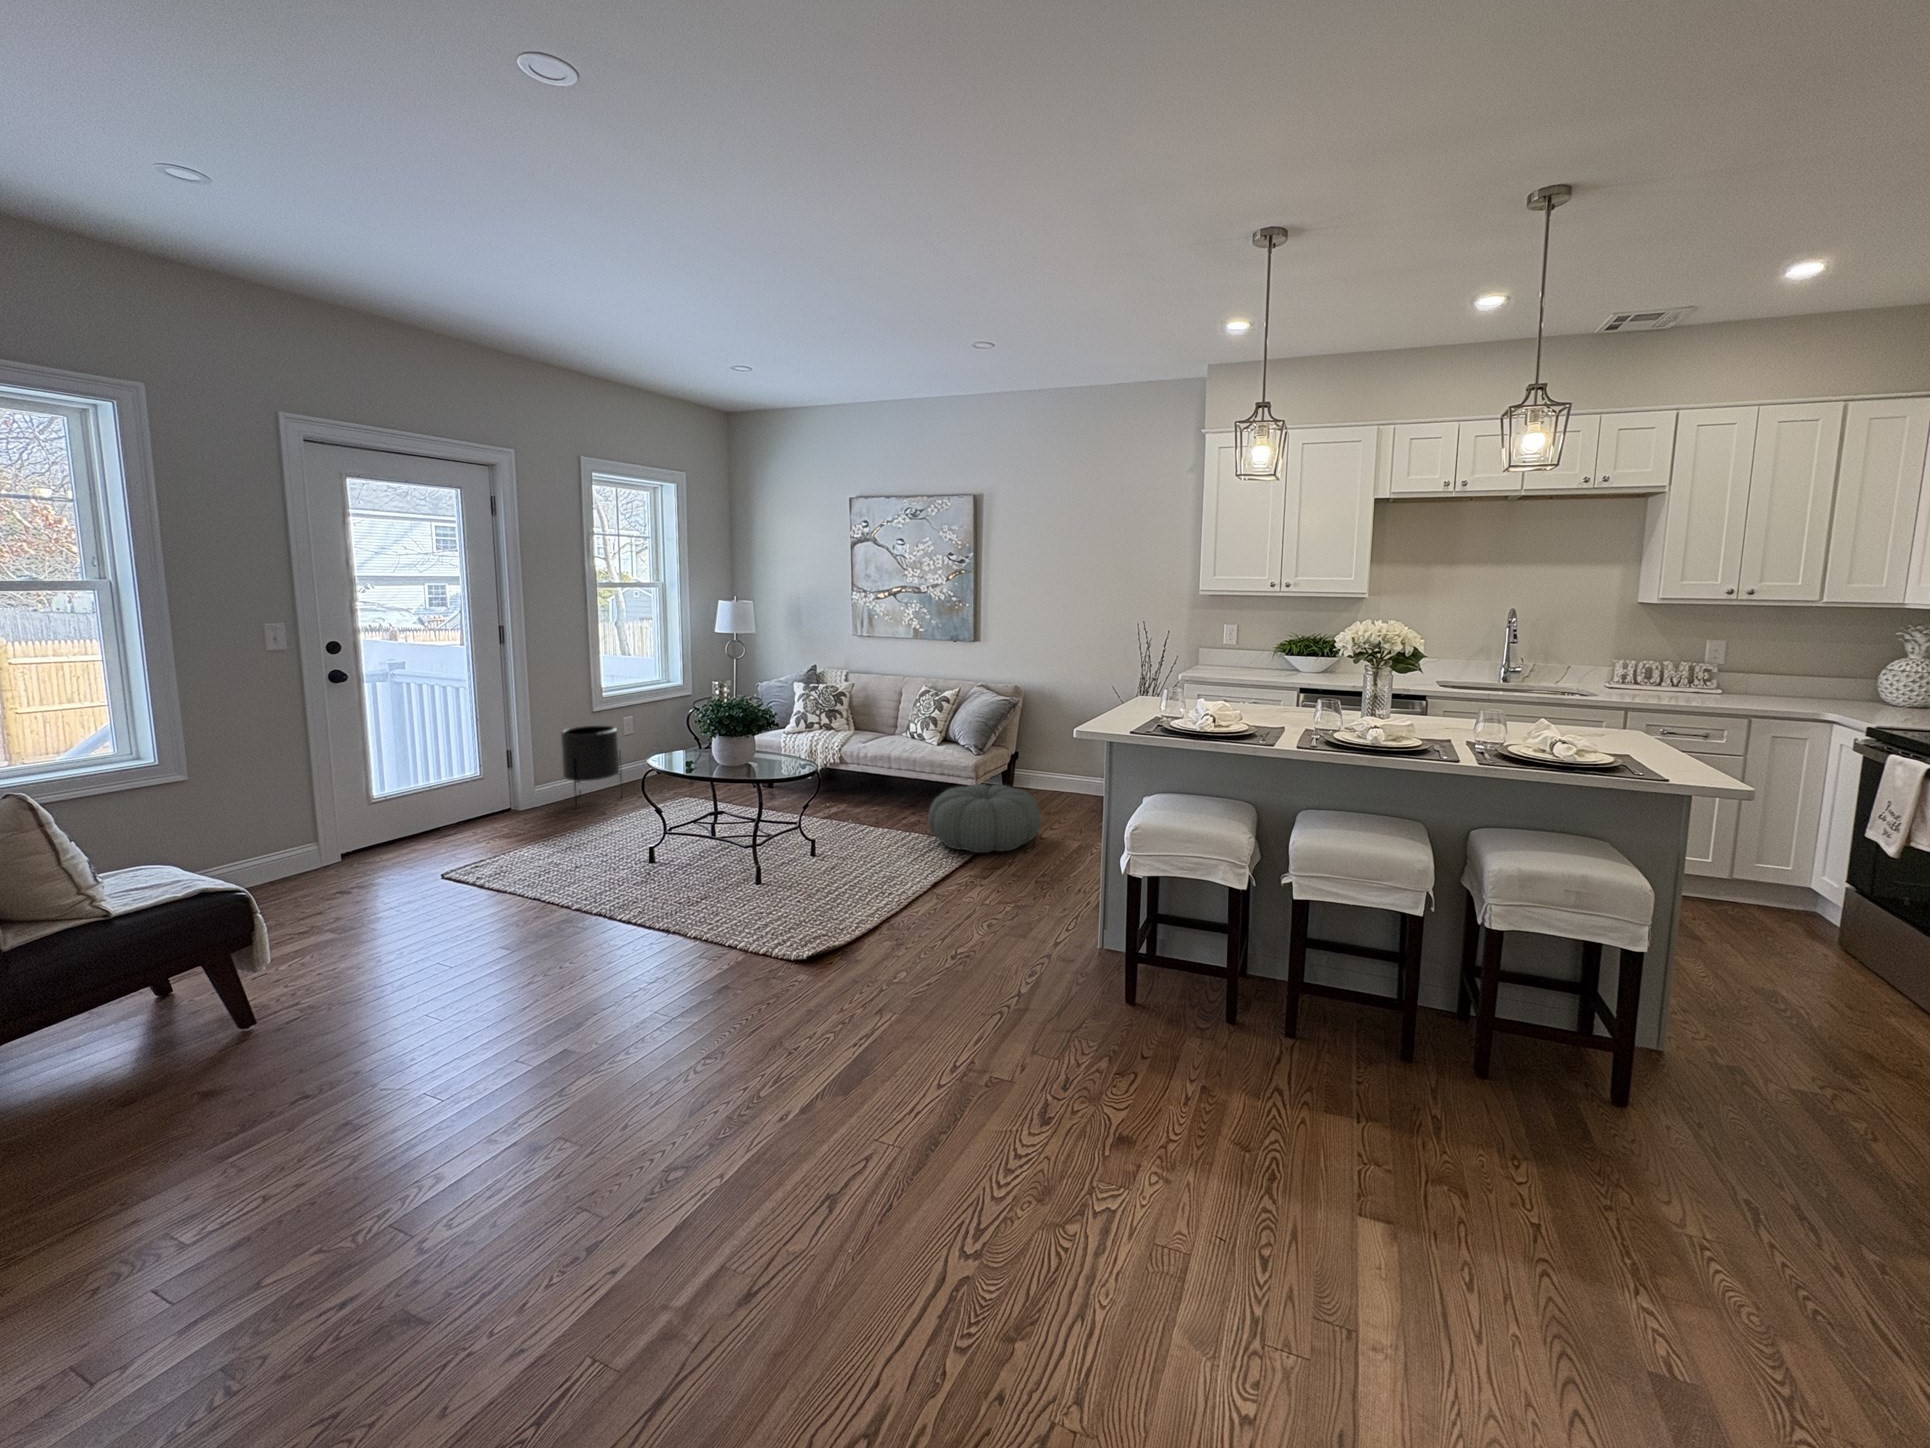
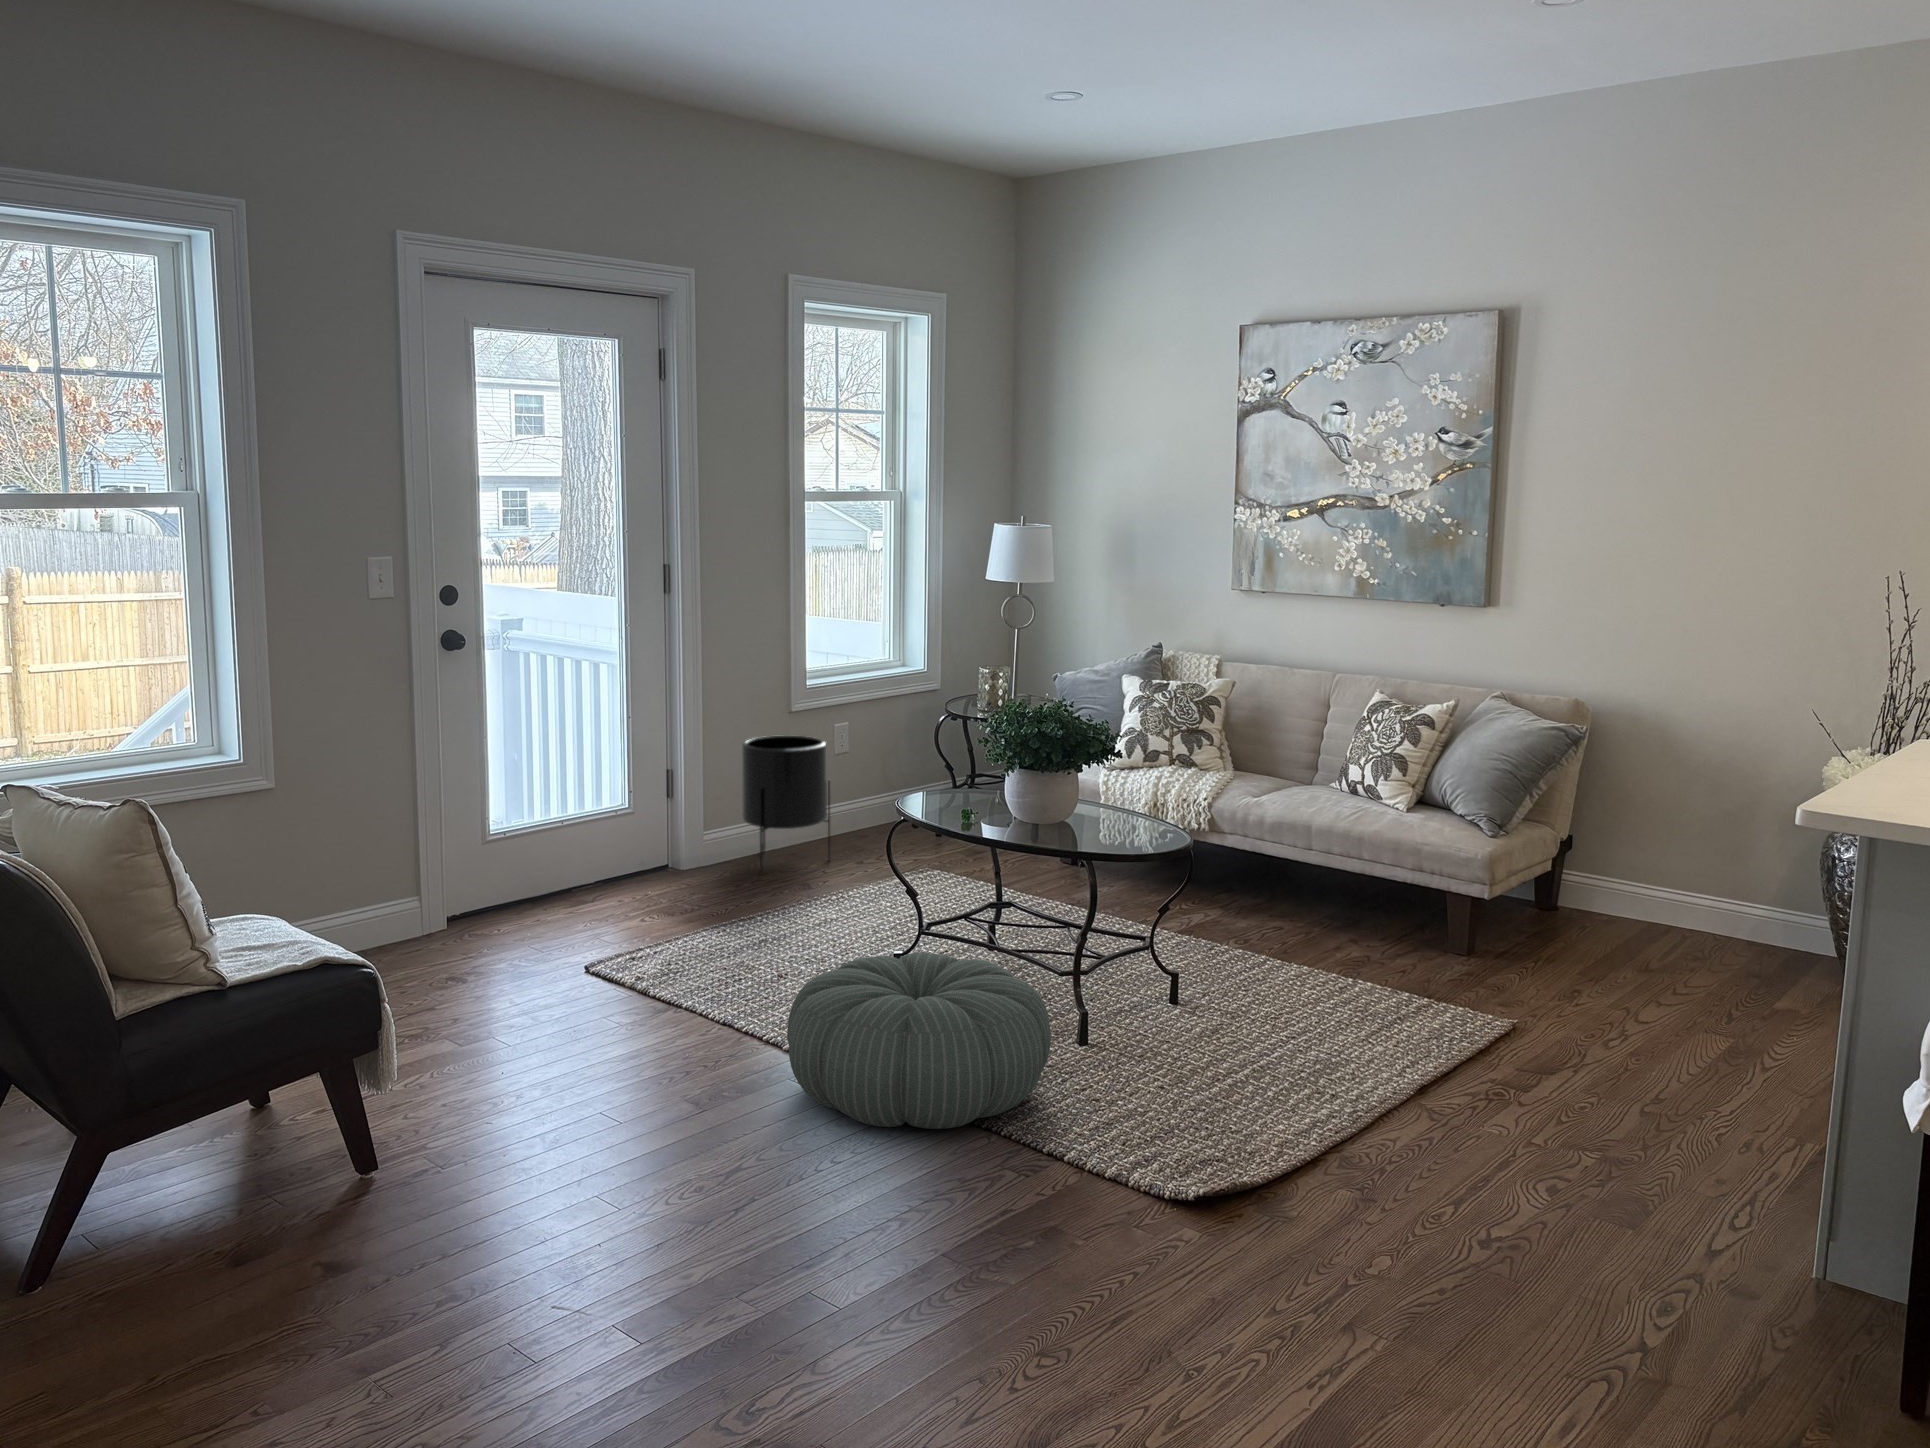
pouf: present [928,784,1041,853] -> present [788,952,1051,1129]

